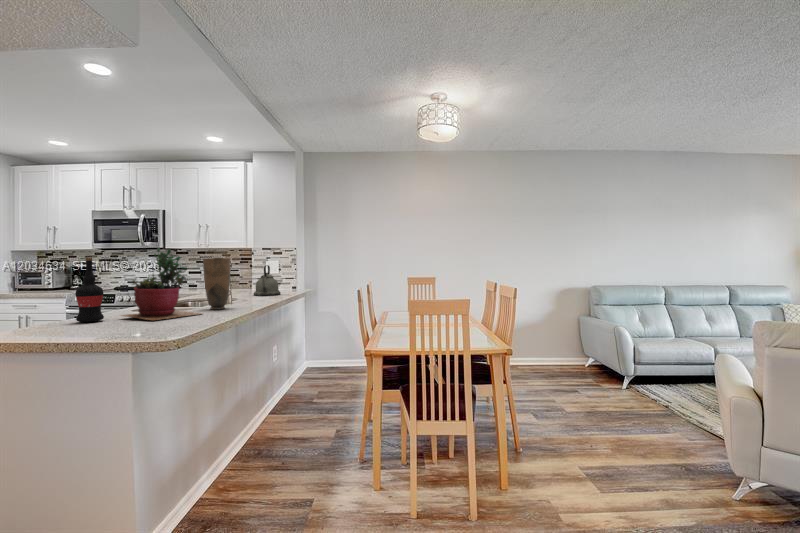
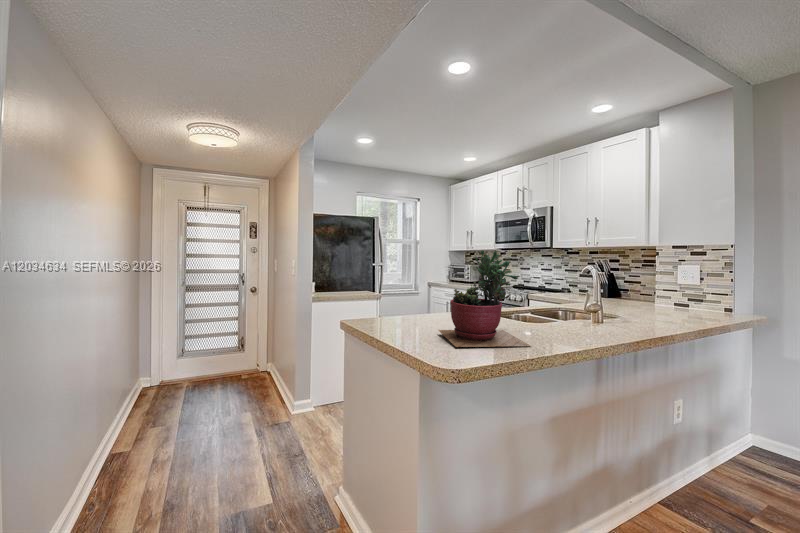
wine bottle: present [75,258,104,322] -> none [399,261,425,333]
vase: present [202,258,231,310] -> none [544,264,587,340]
kettle: present [254,265,281,296] -> none [647,274,695,321]

